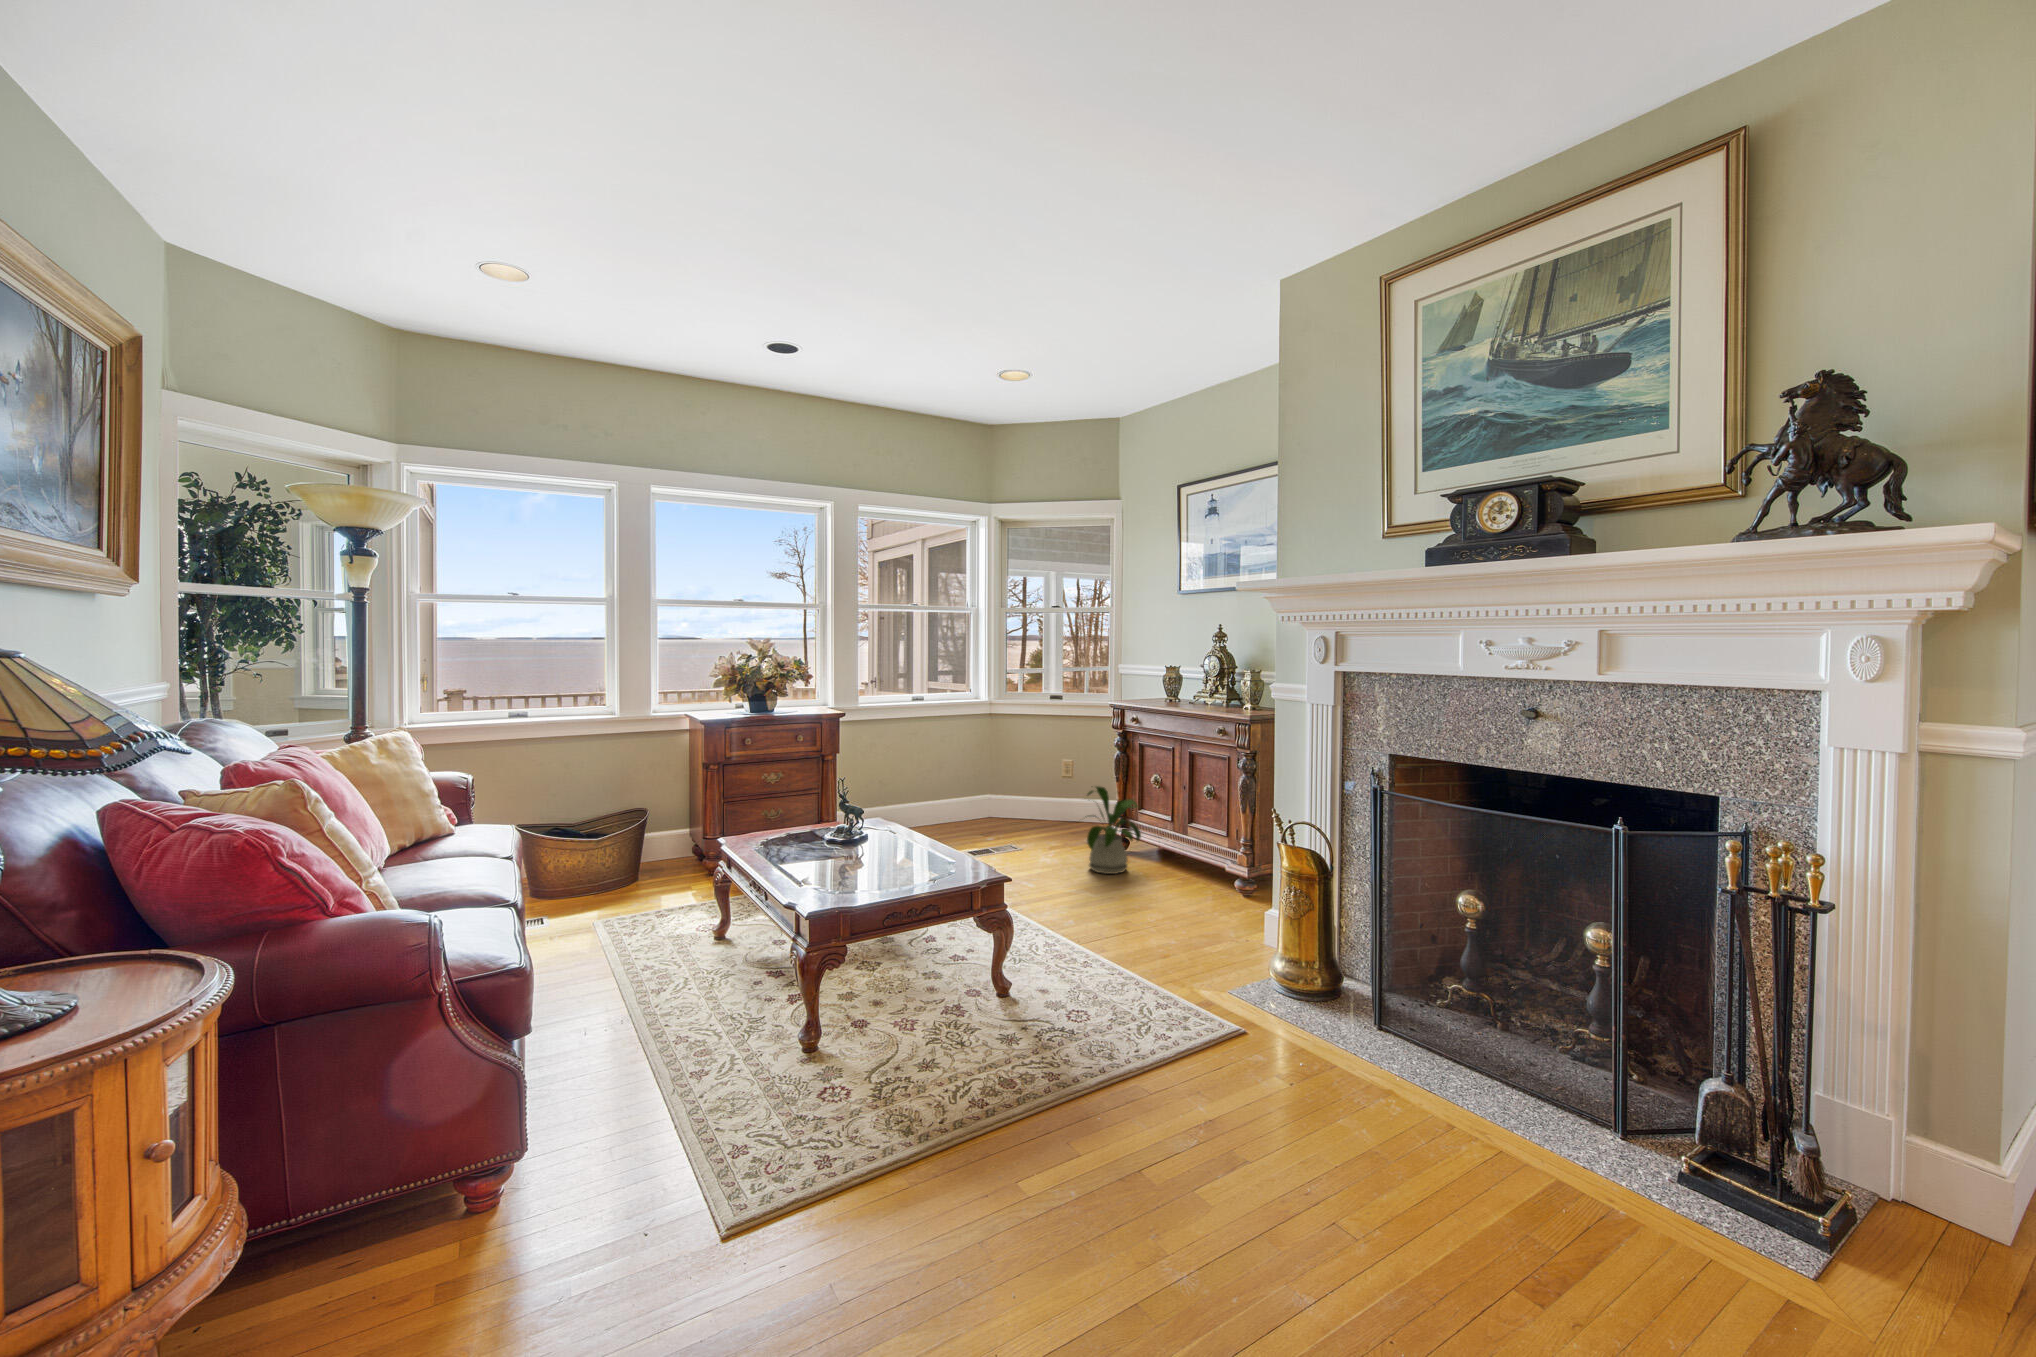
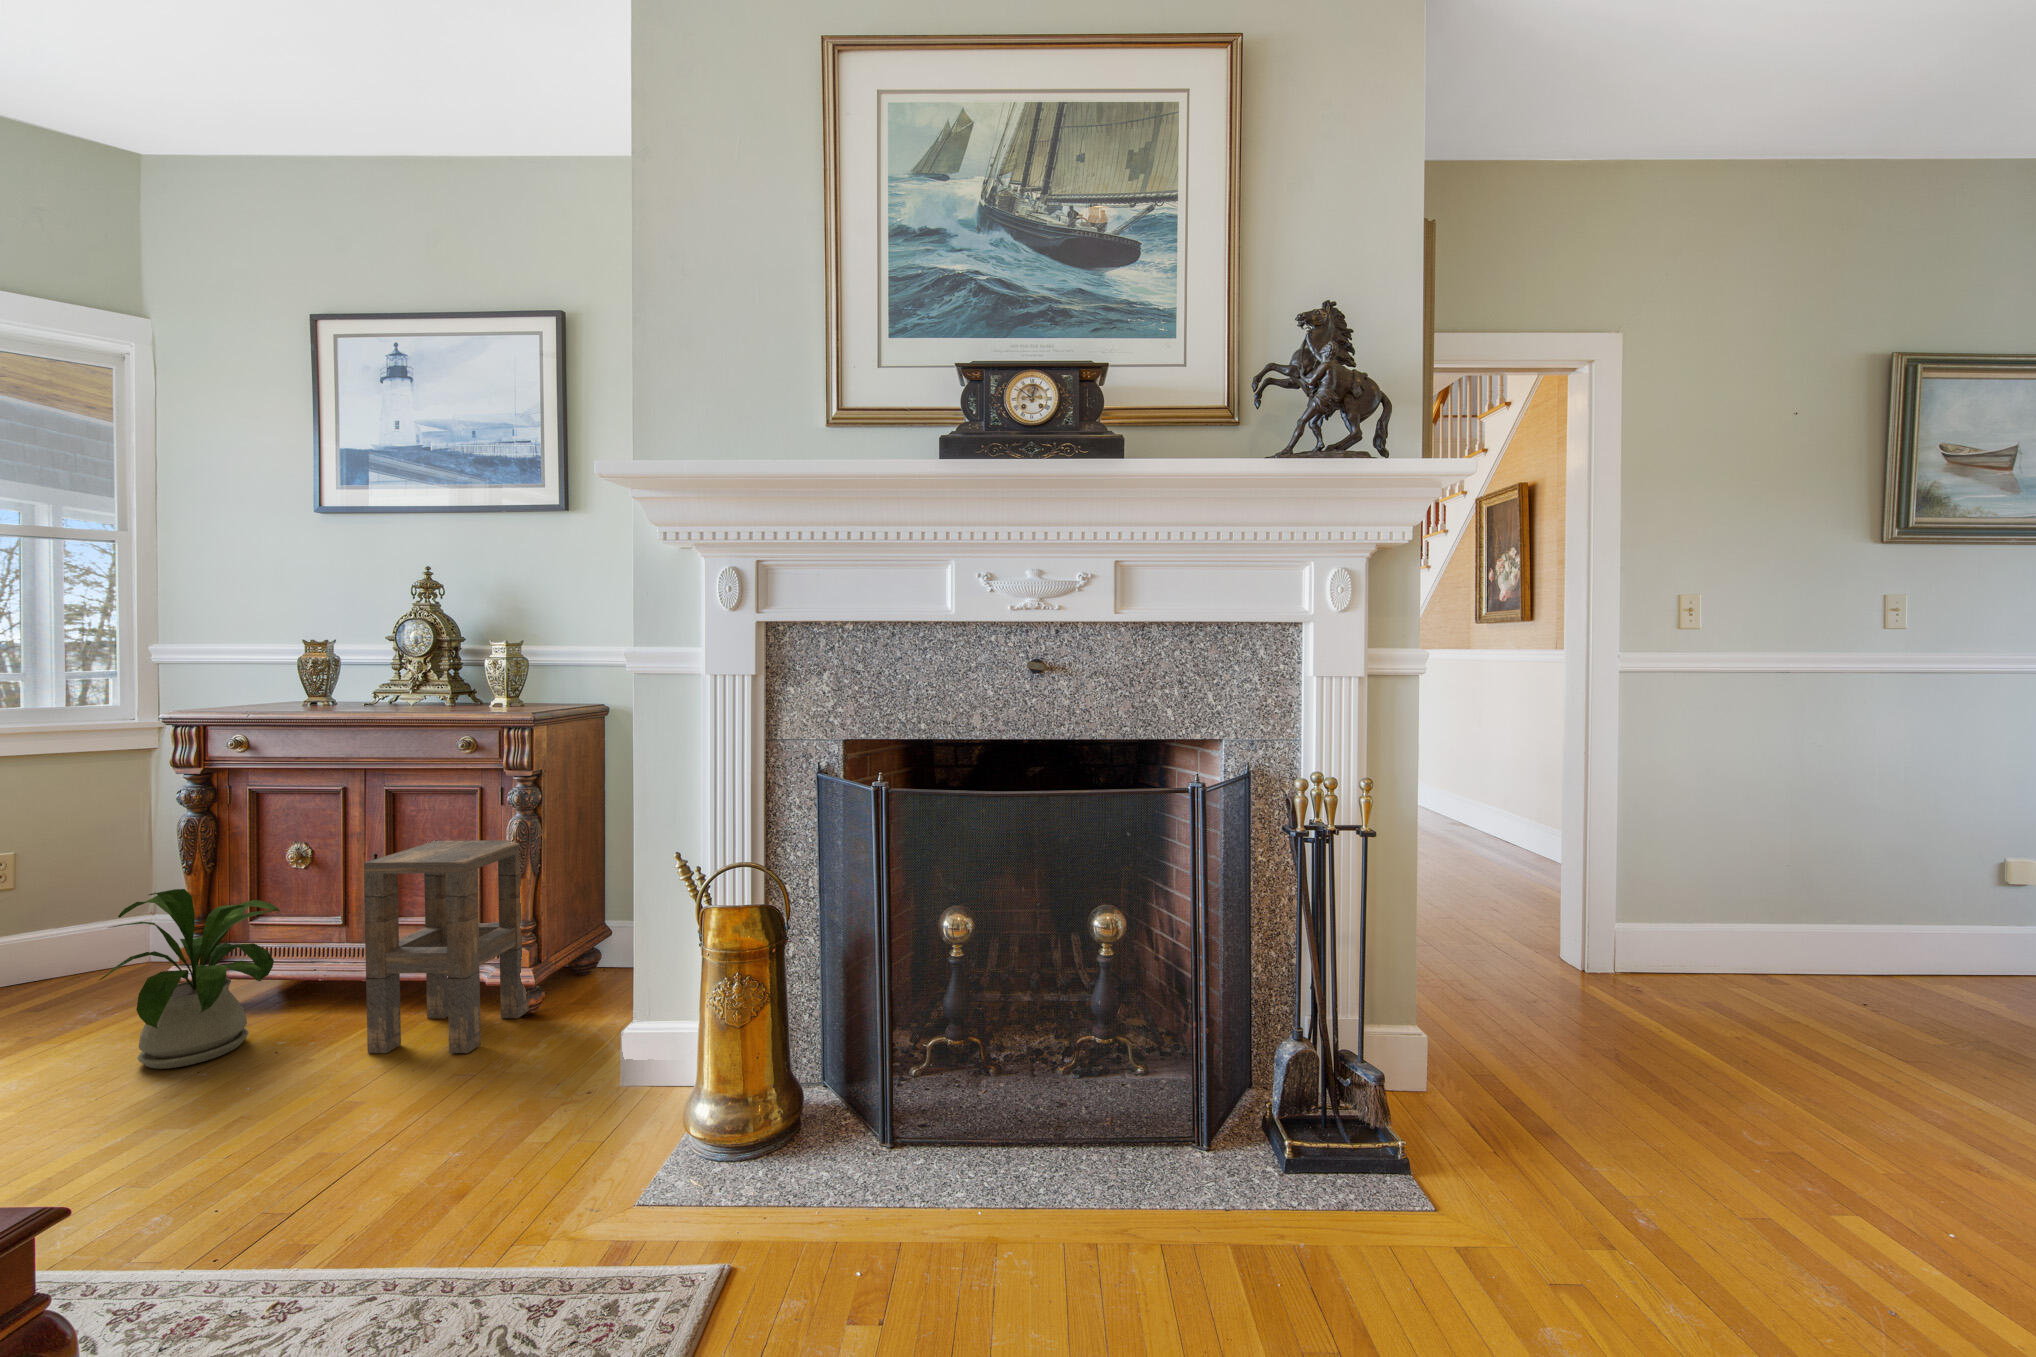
side table: none [1167,784,1249,907] -> present [364,840,529,1053]

